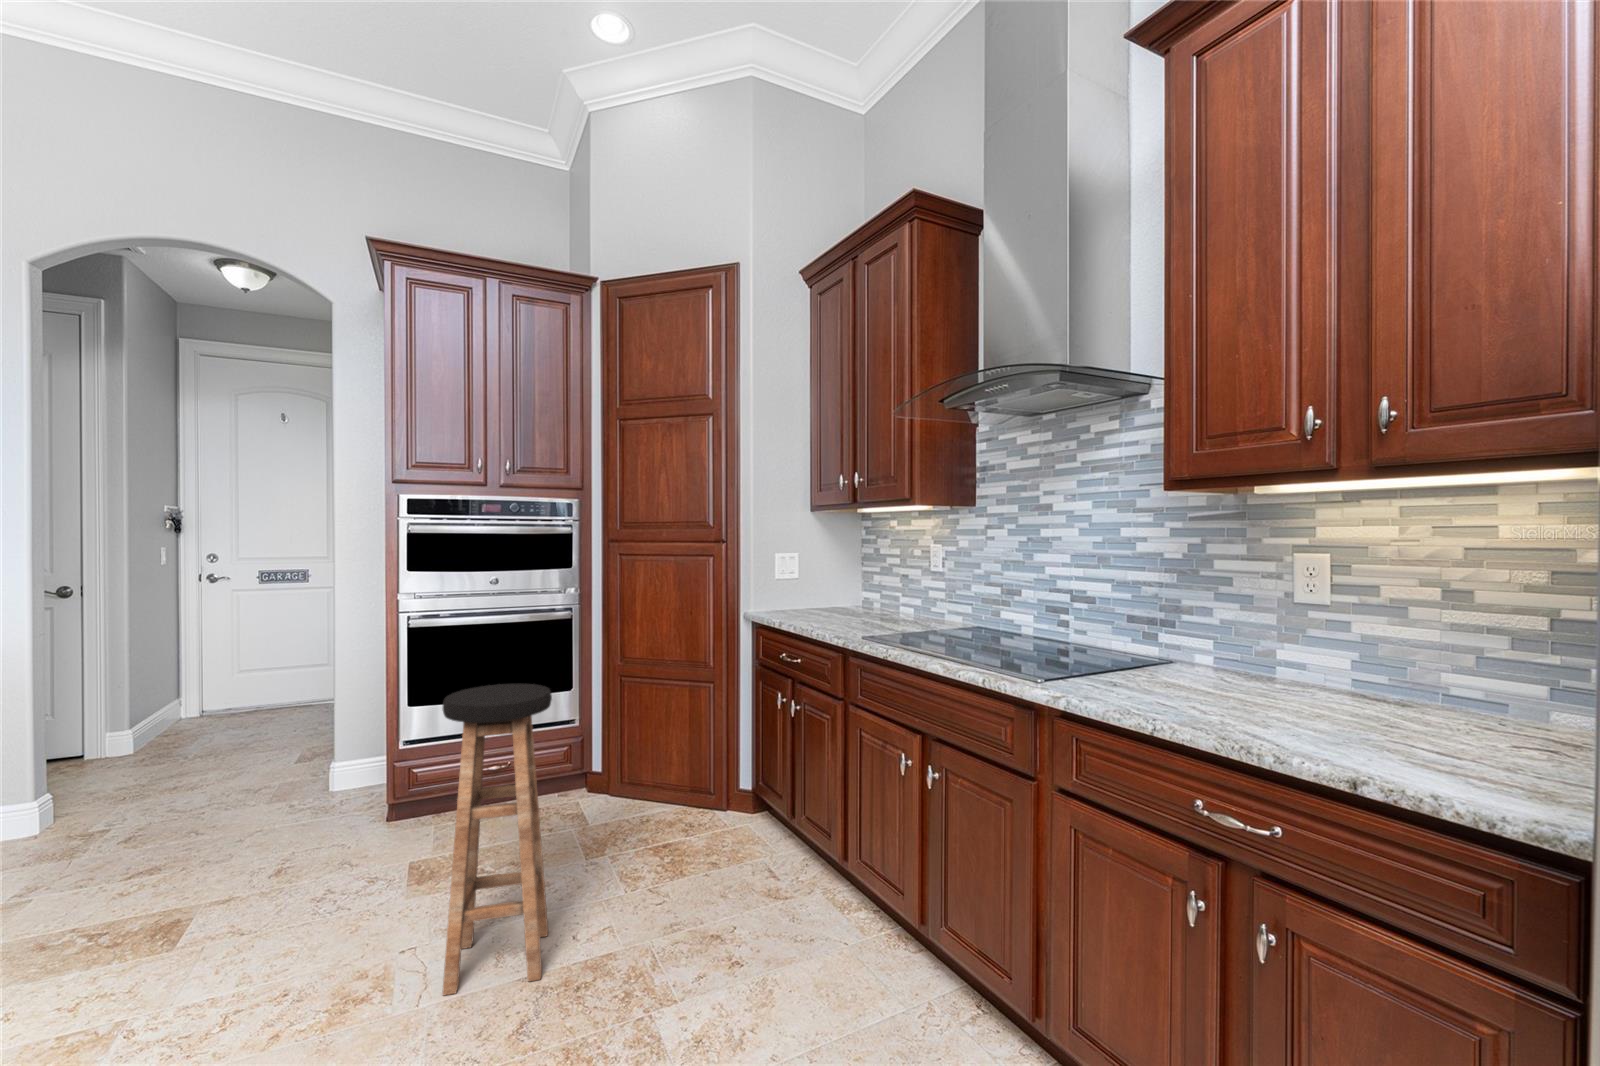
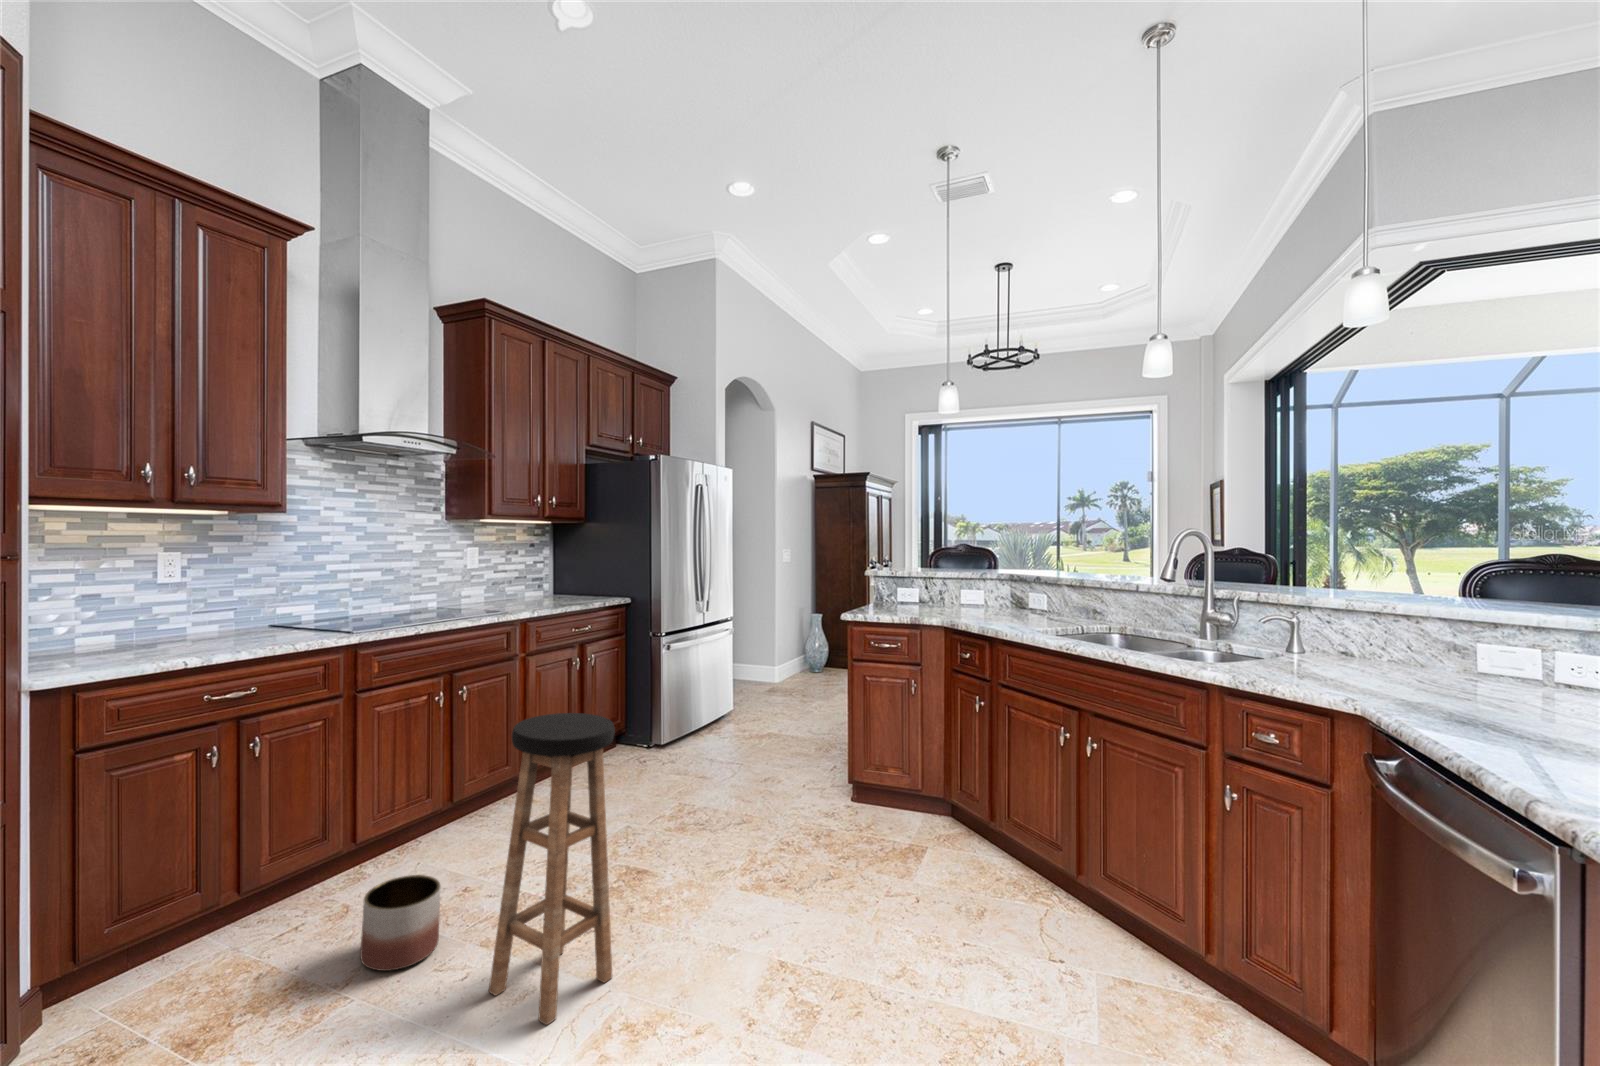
planter: none [638,835,703,922] -> present [360,875,441,971]

